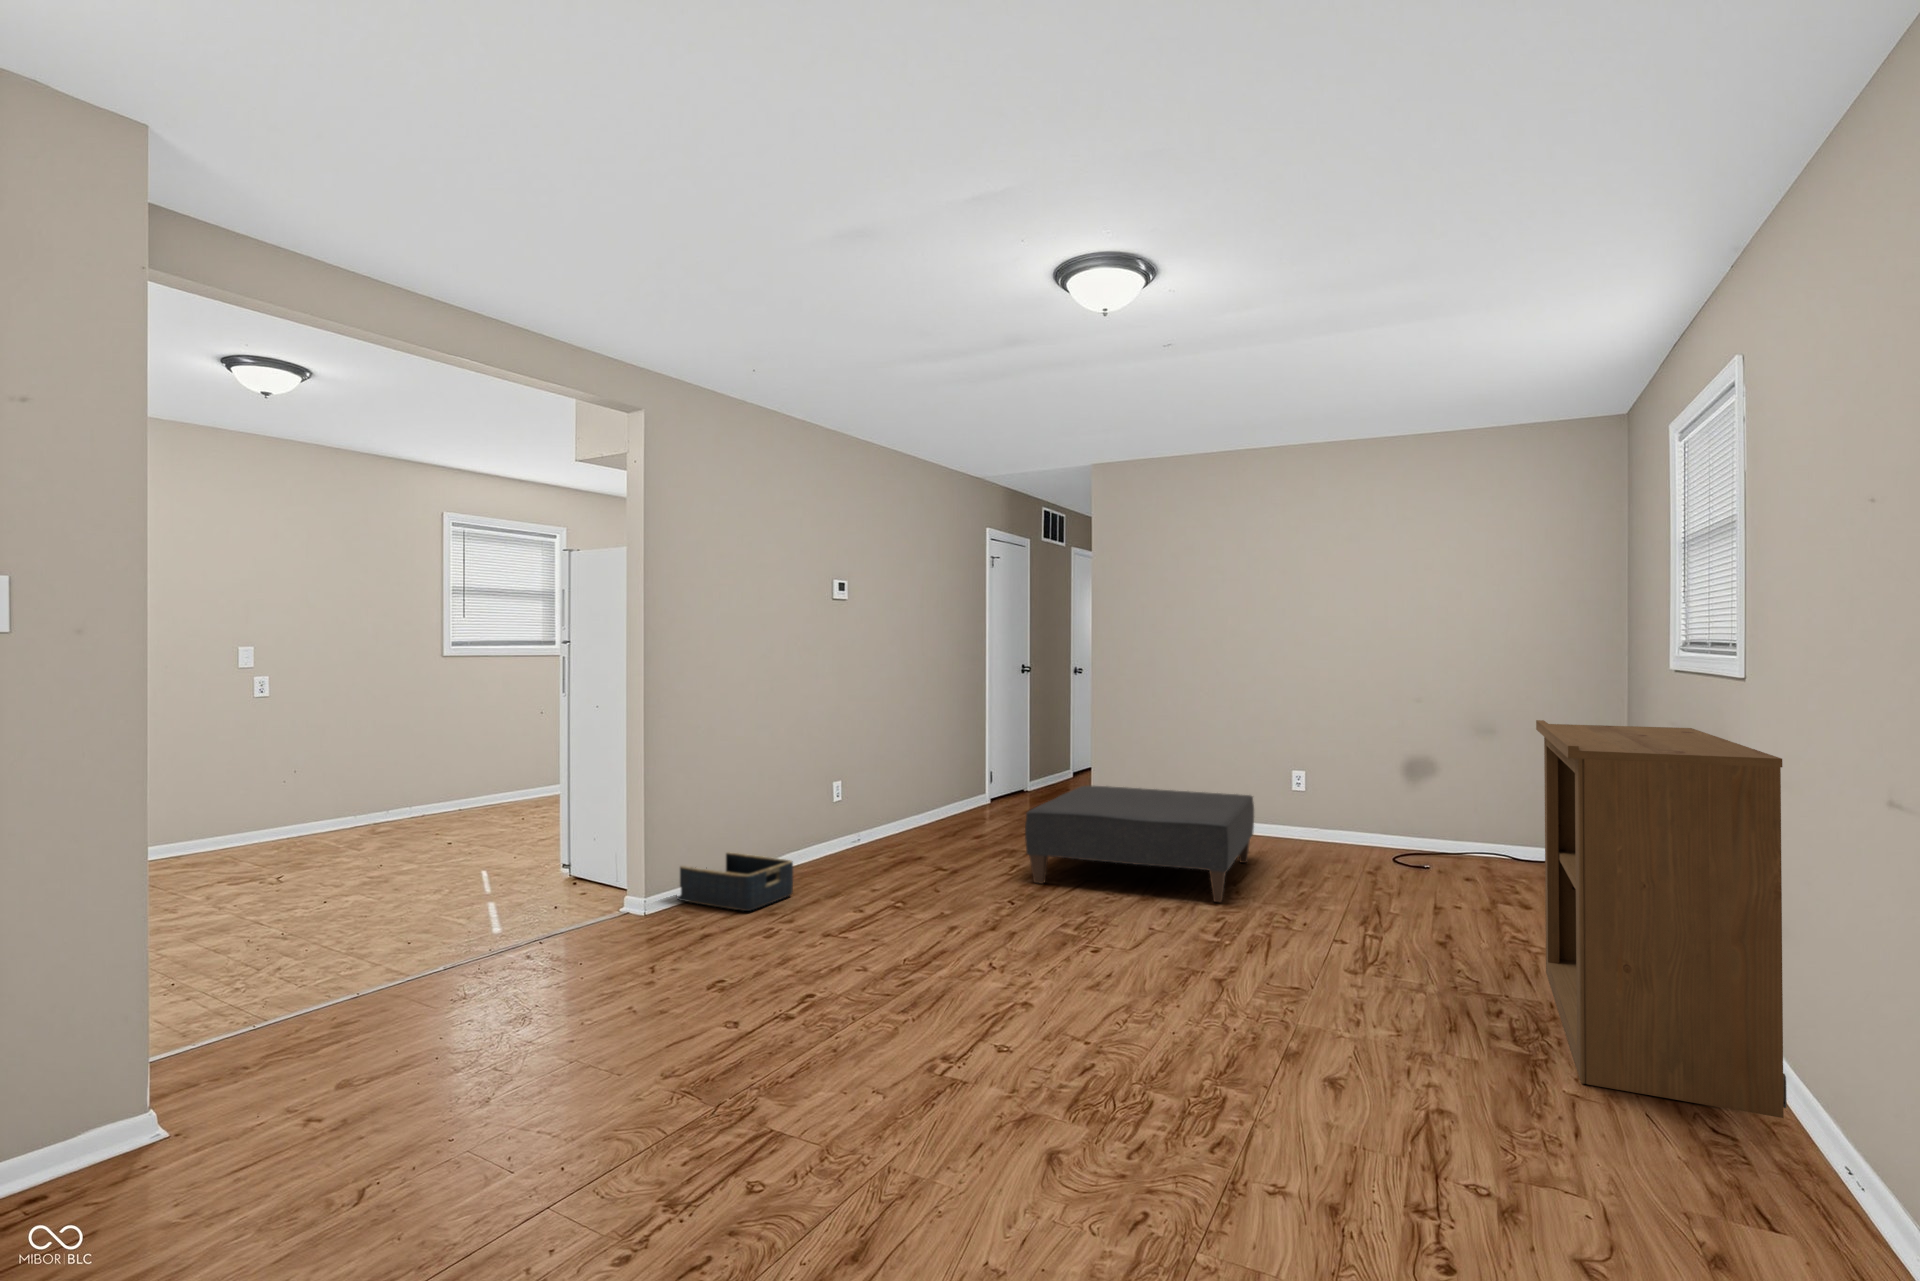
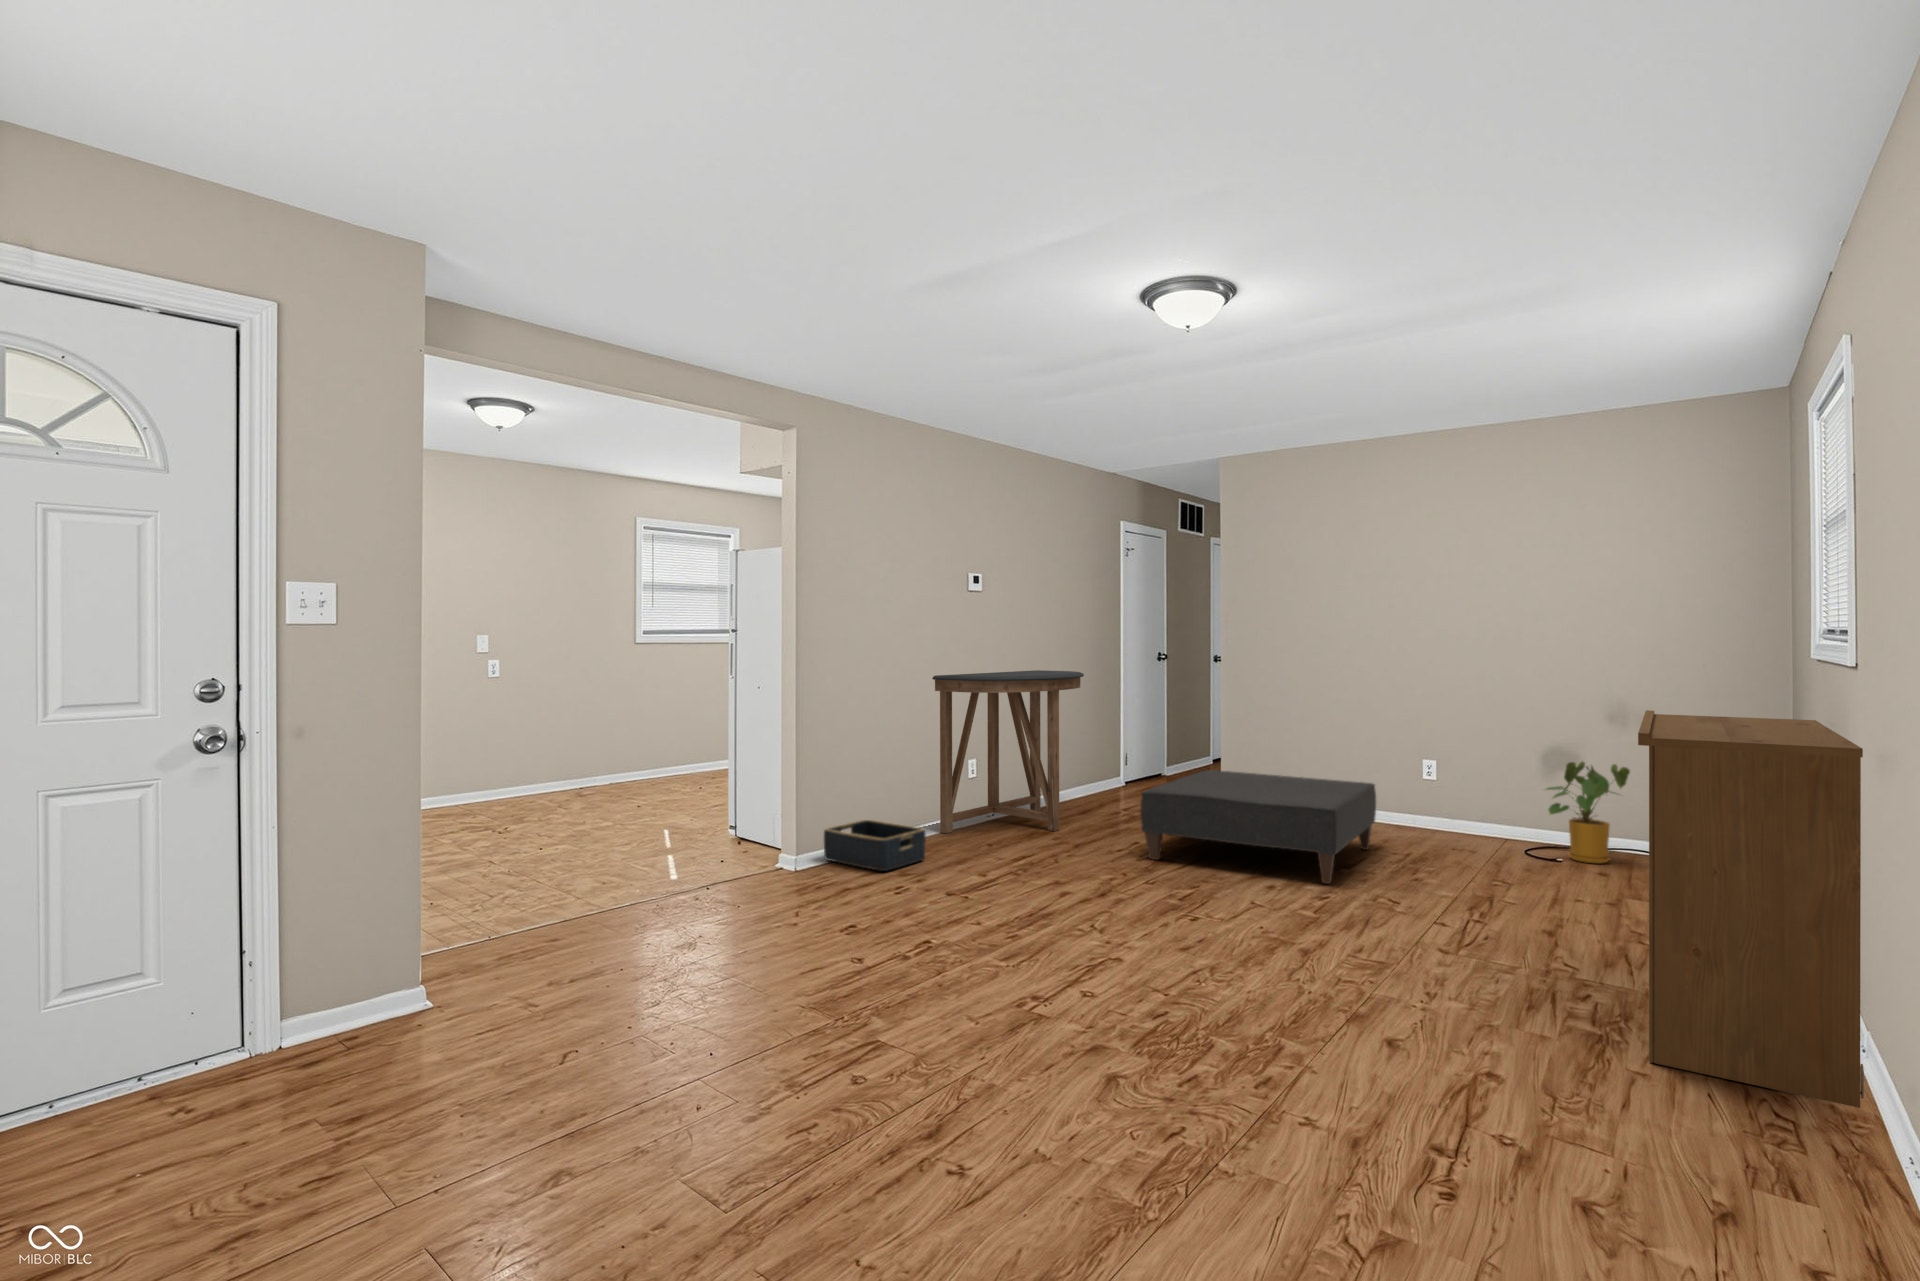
console table: none [796,683,957,863] -> present [932,670,1084,833]
house plant: none [1408,768,1486,868] -> present [1546,762,1630,864]

